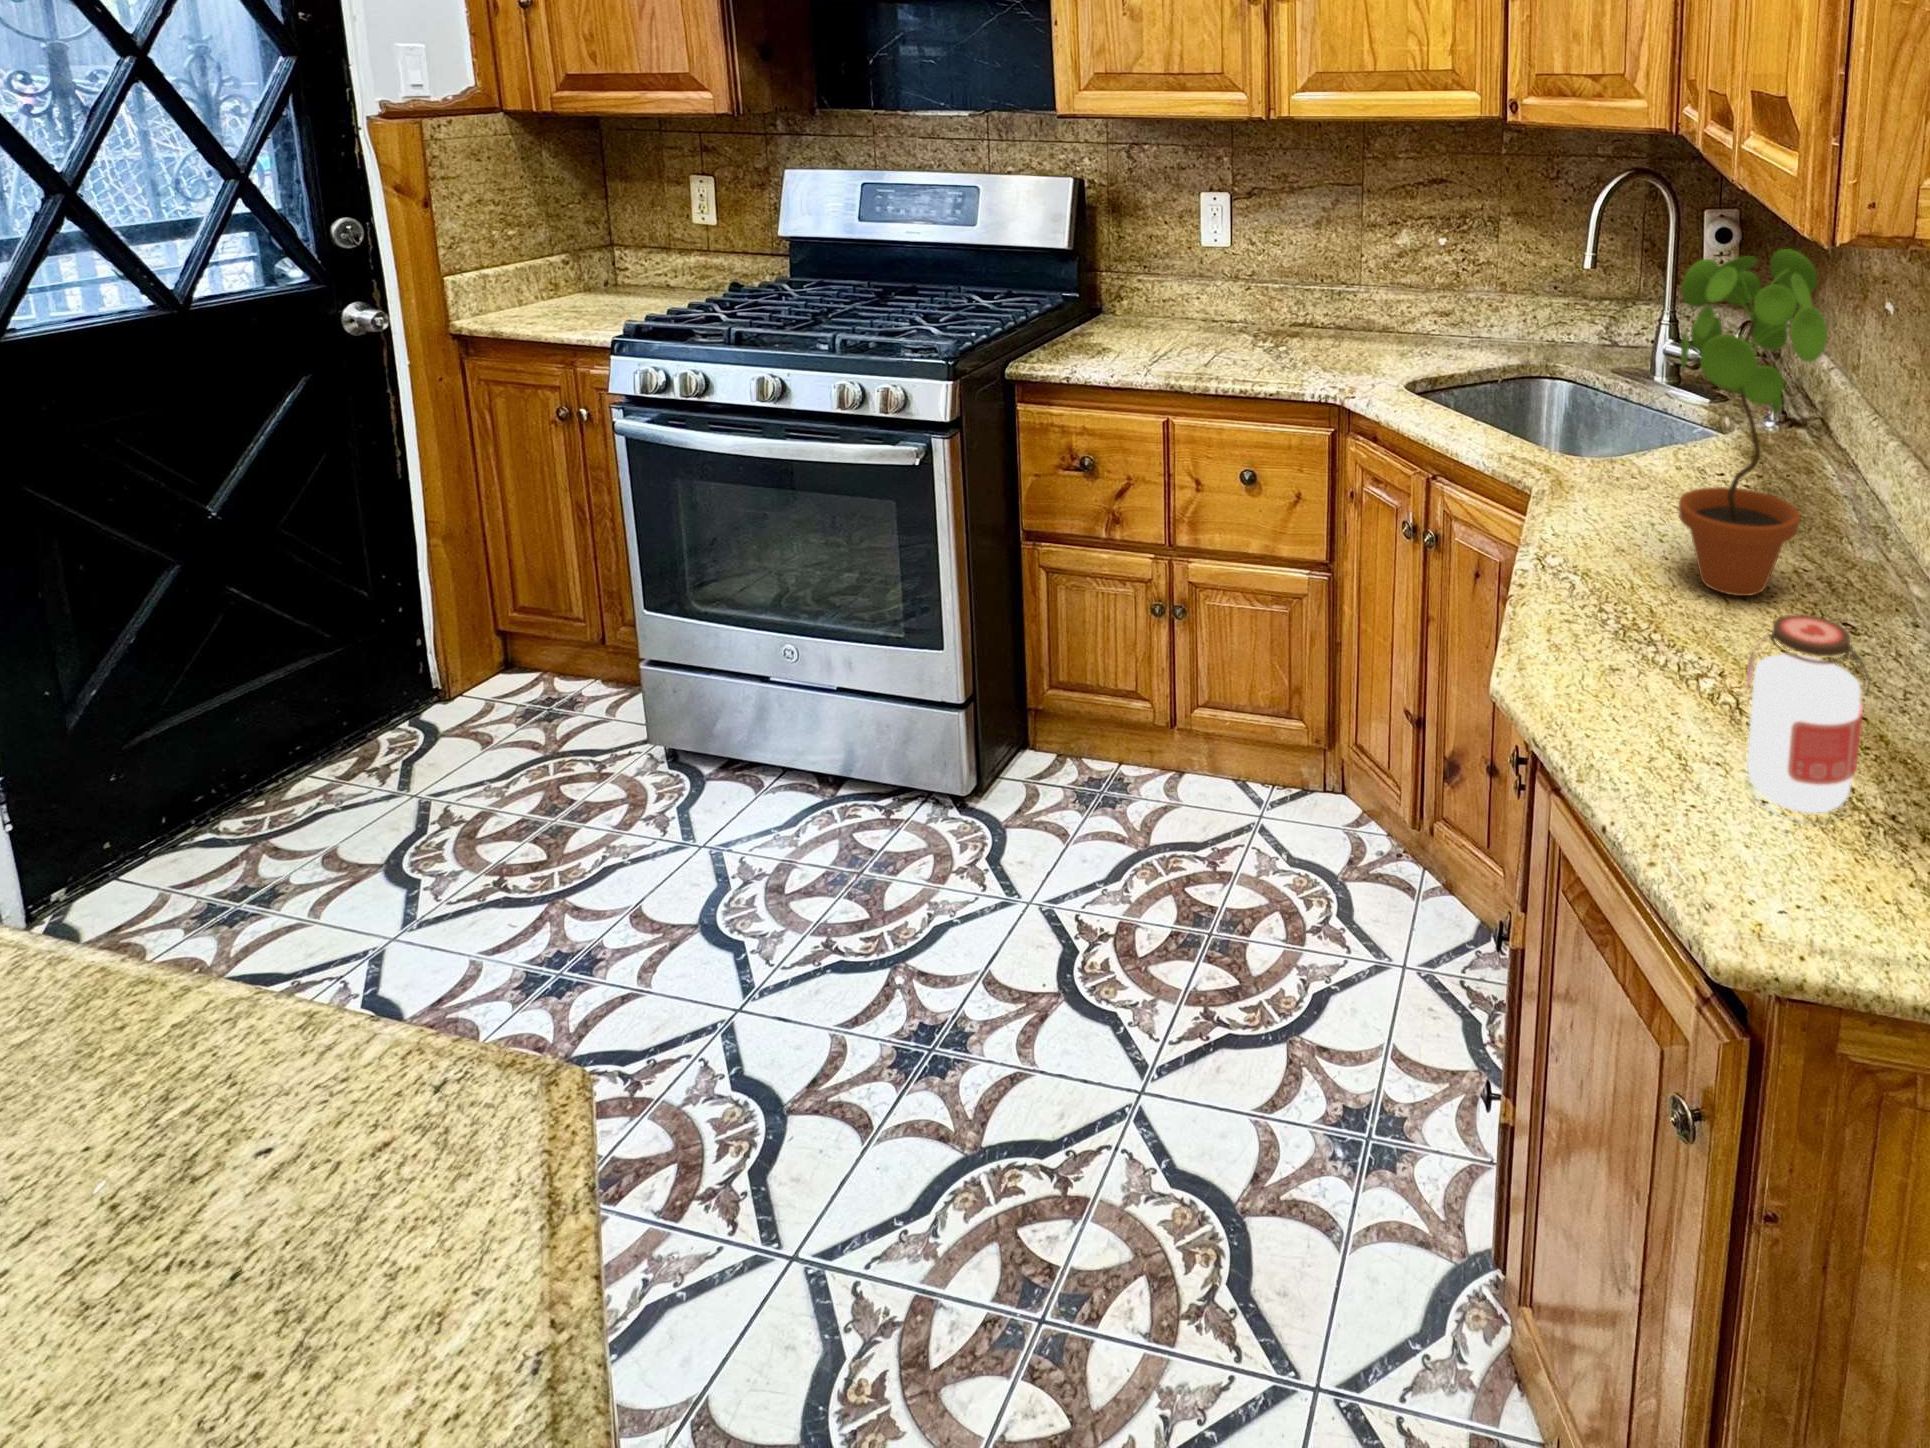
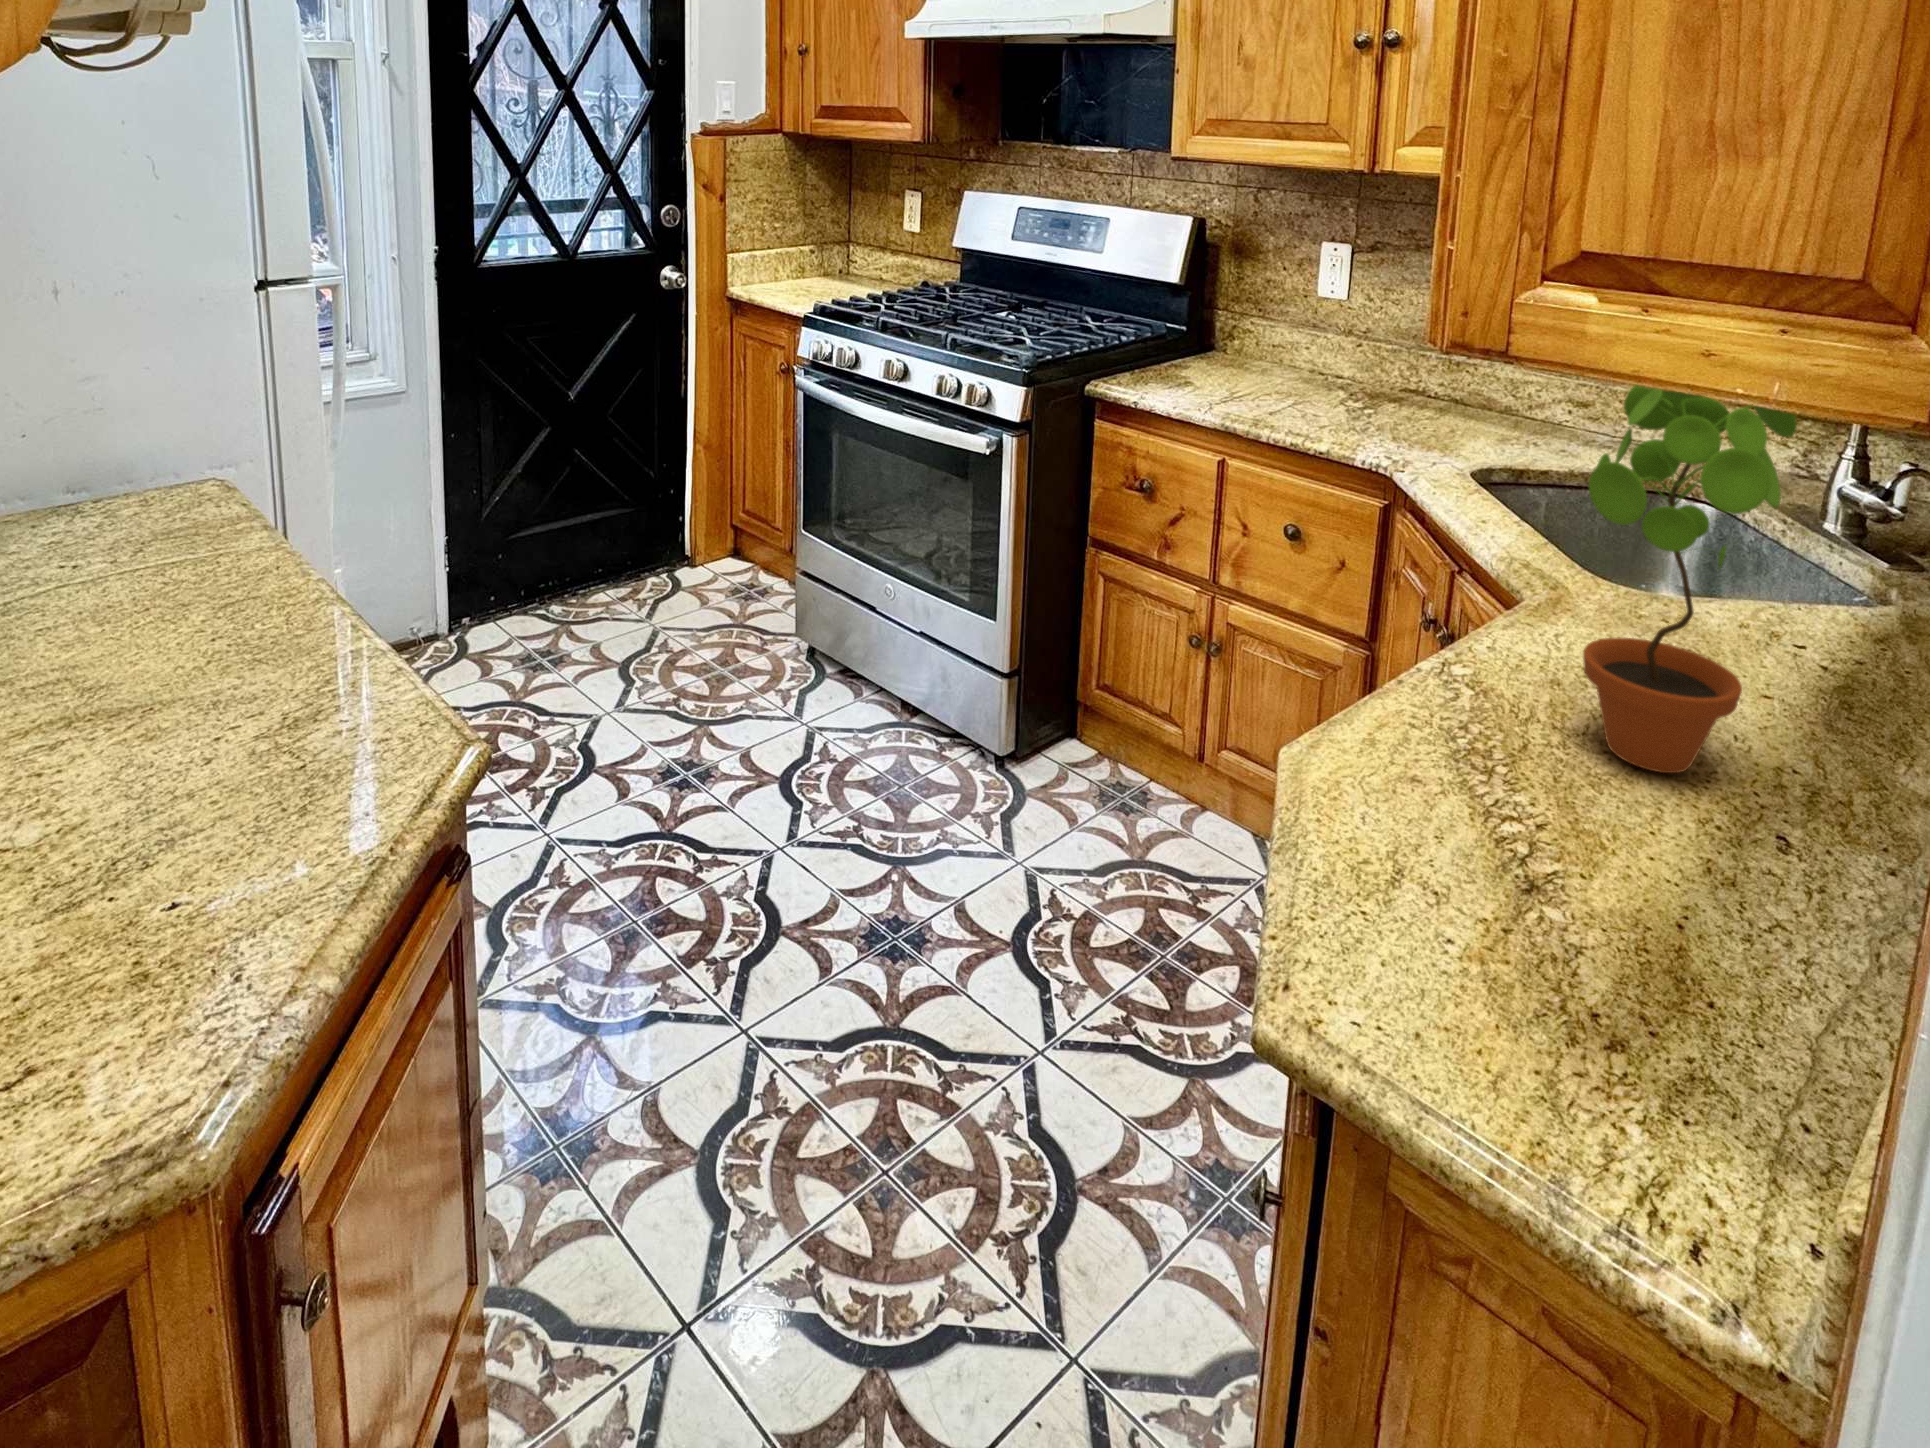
jar: present [1747,615,1870,813] -> none [1418,753,1558,971]

